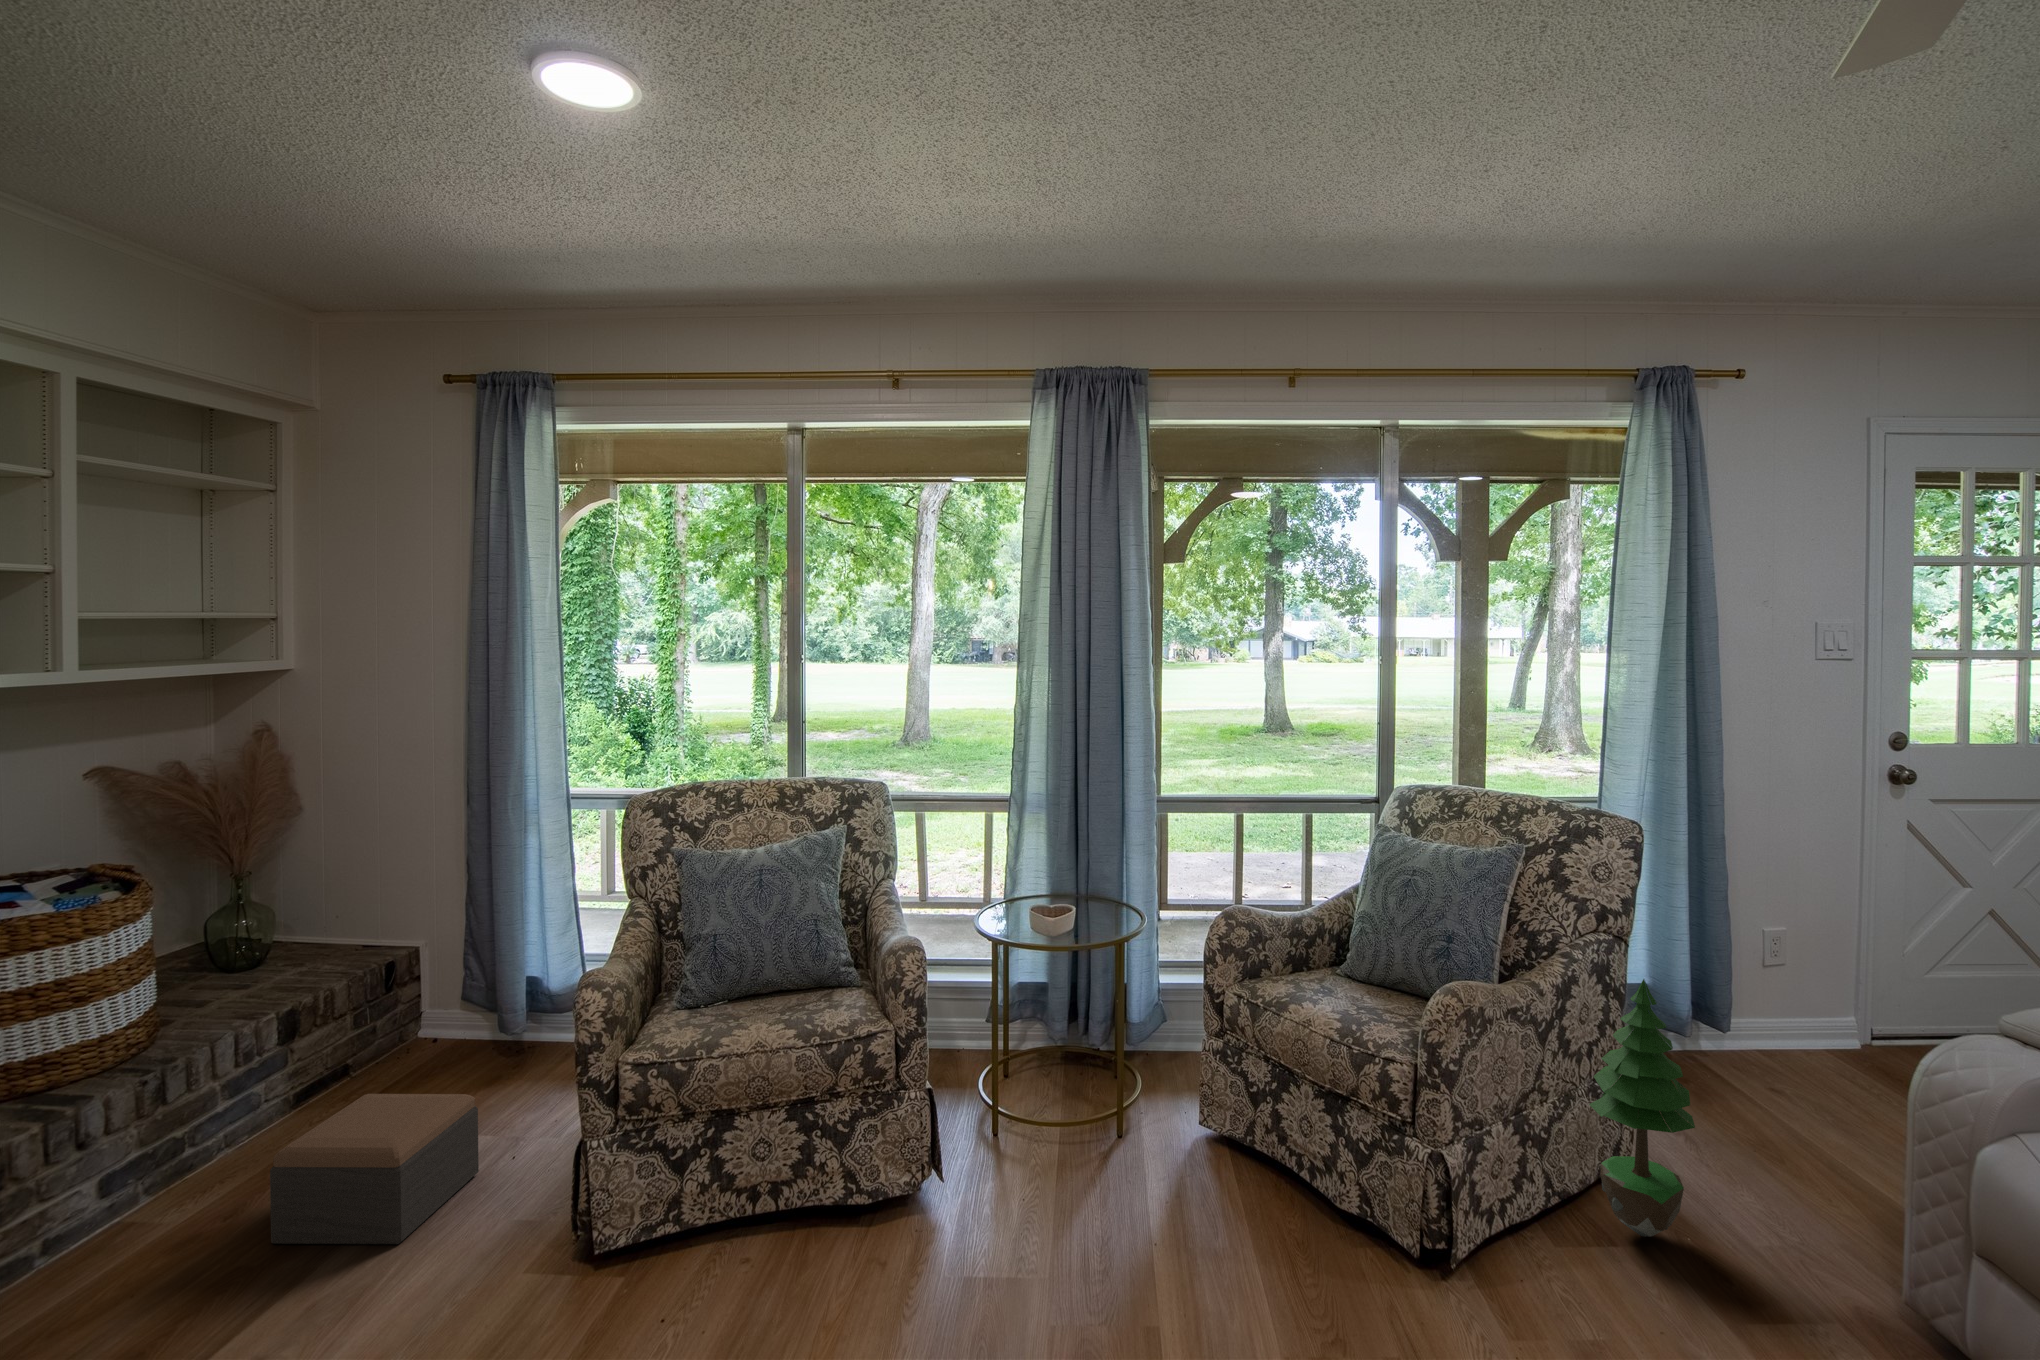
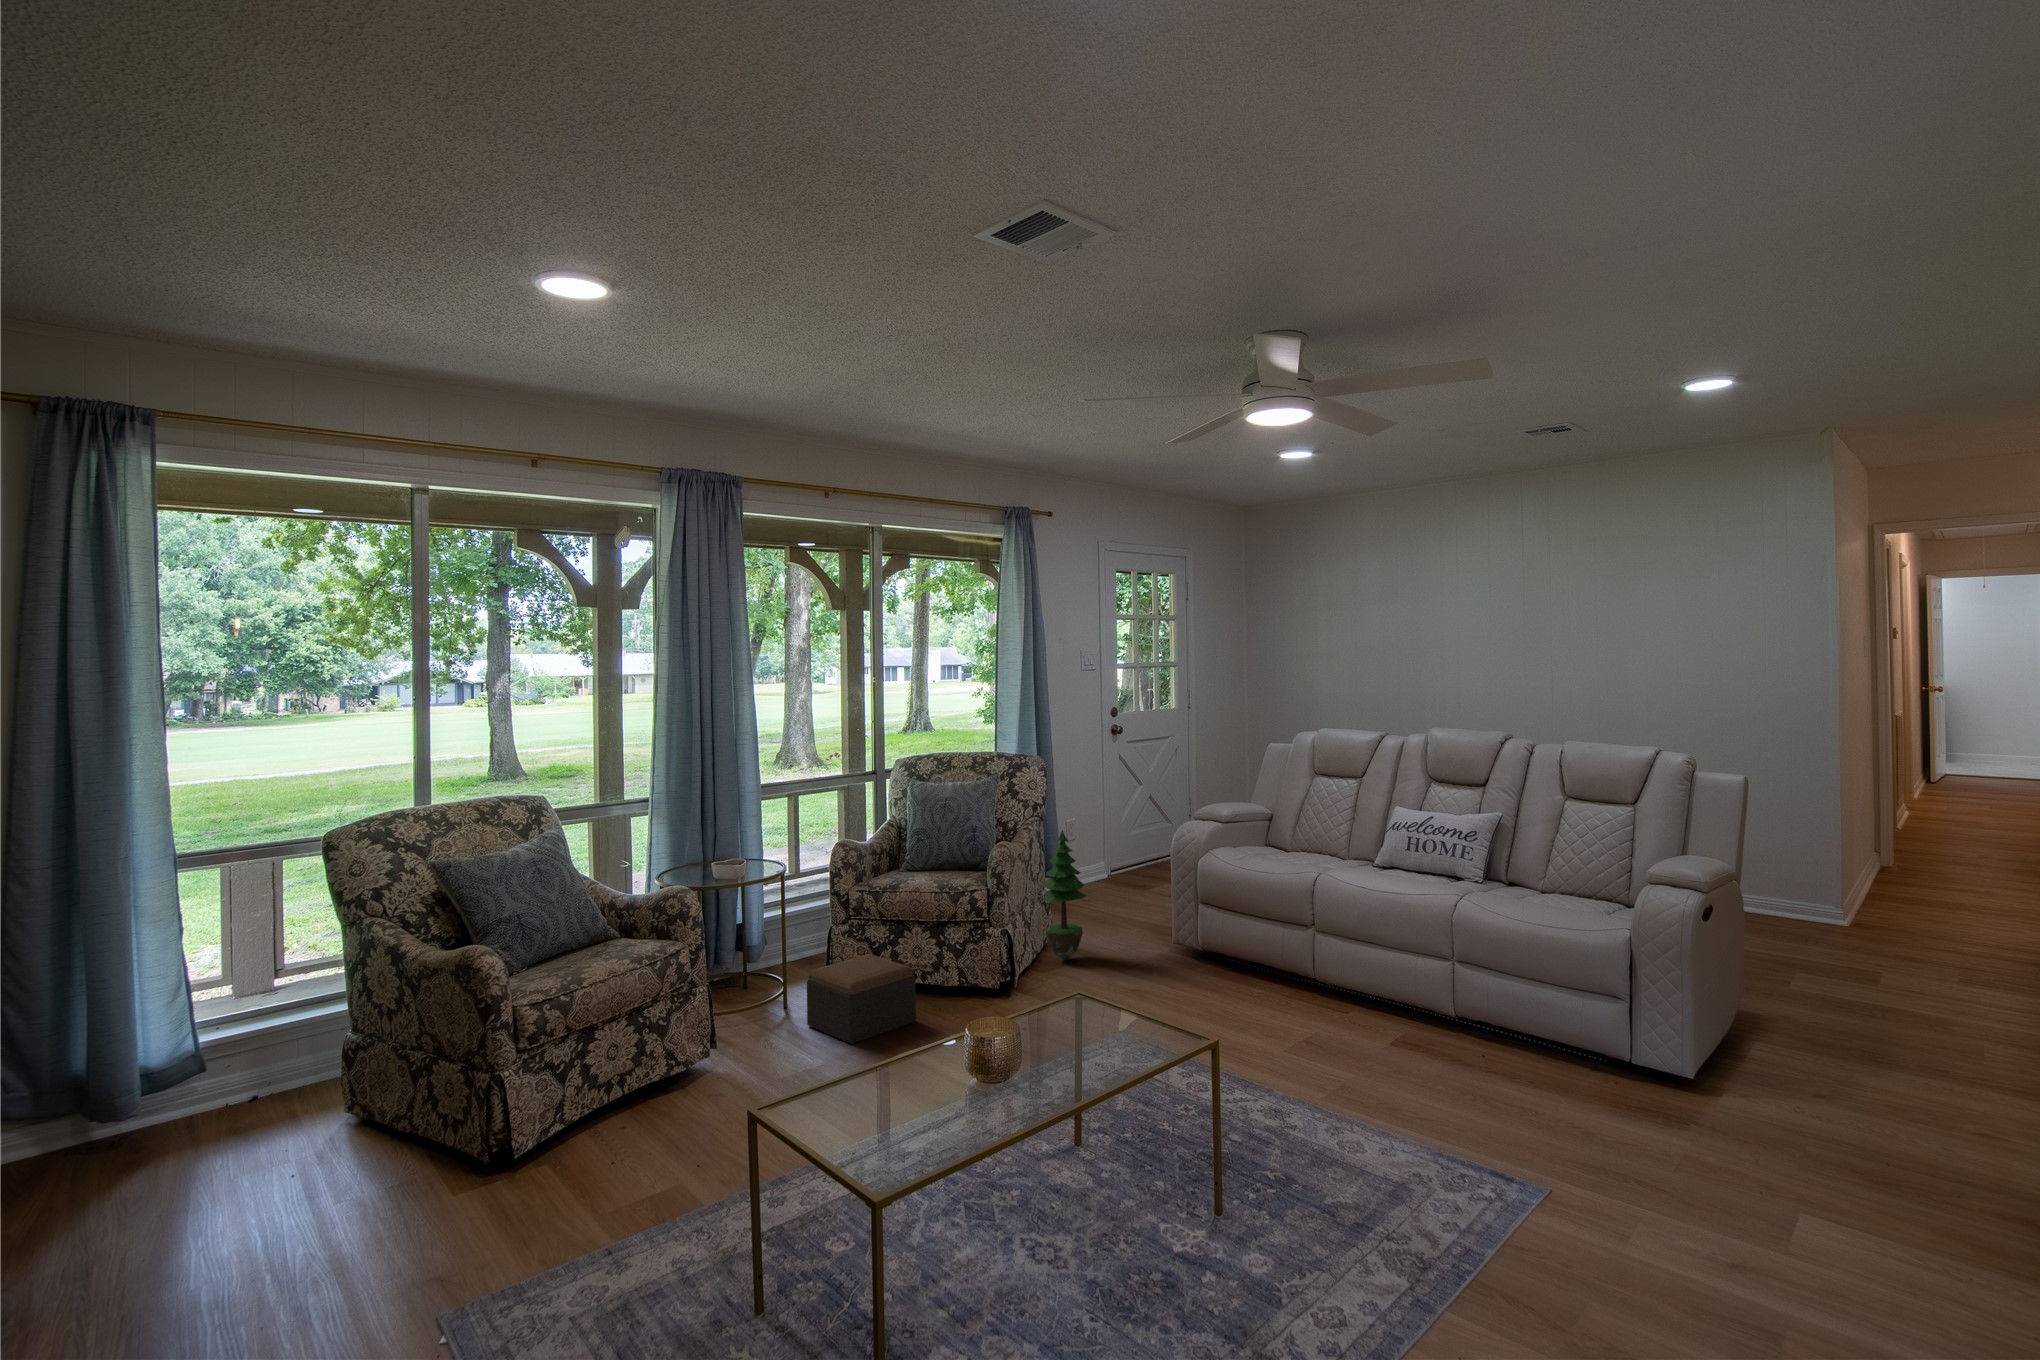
footstool: present [270,1094,479,1244] -> present [807,954,916,1044]

